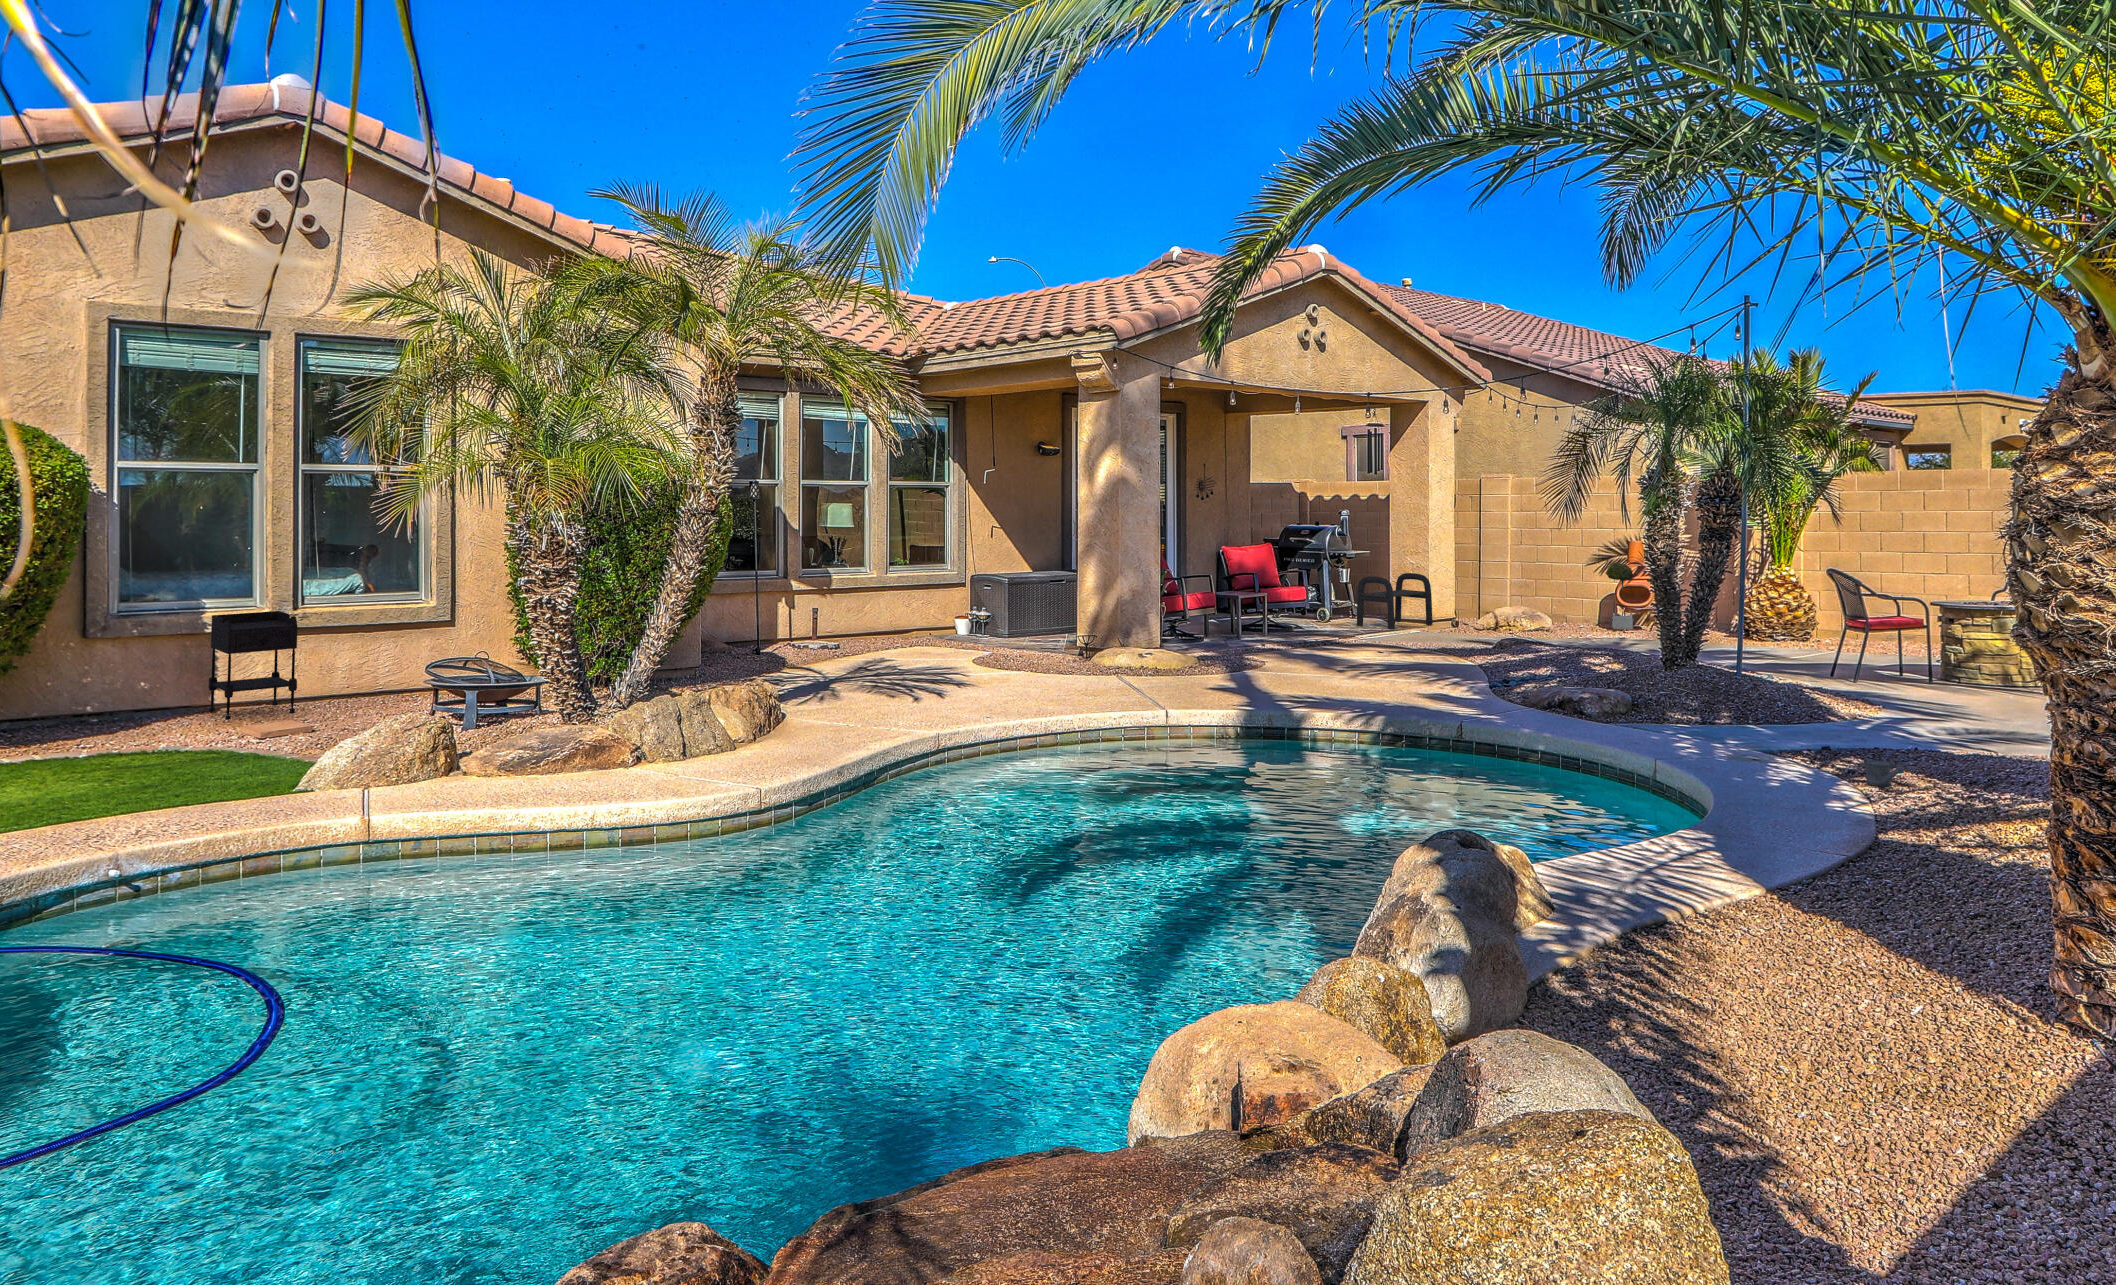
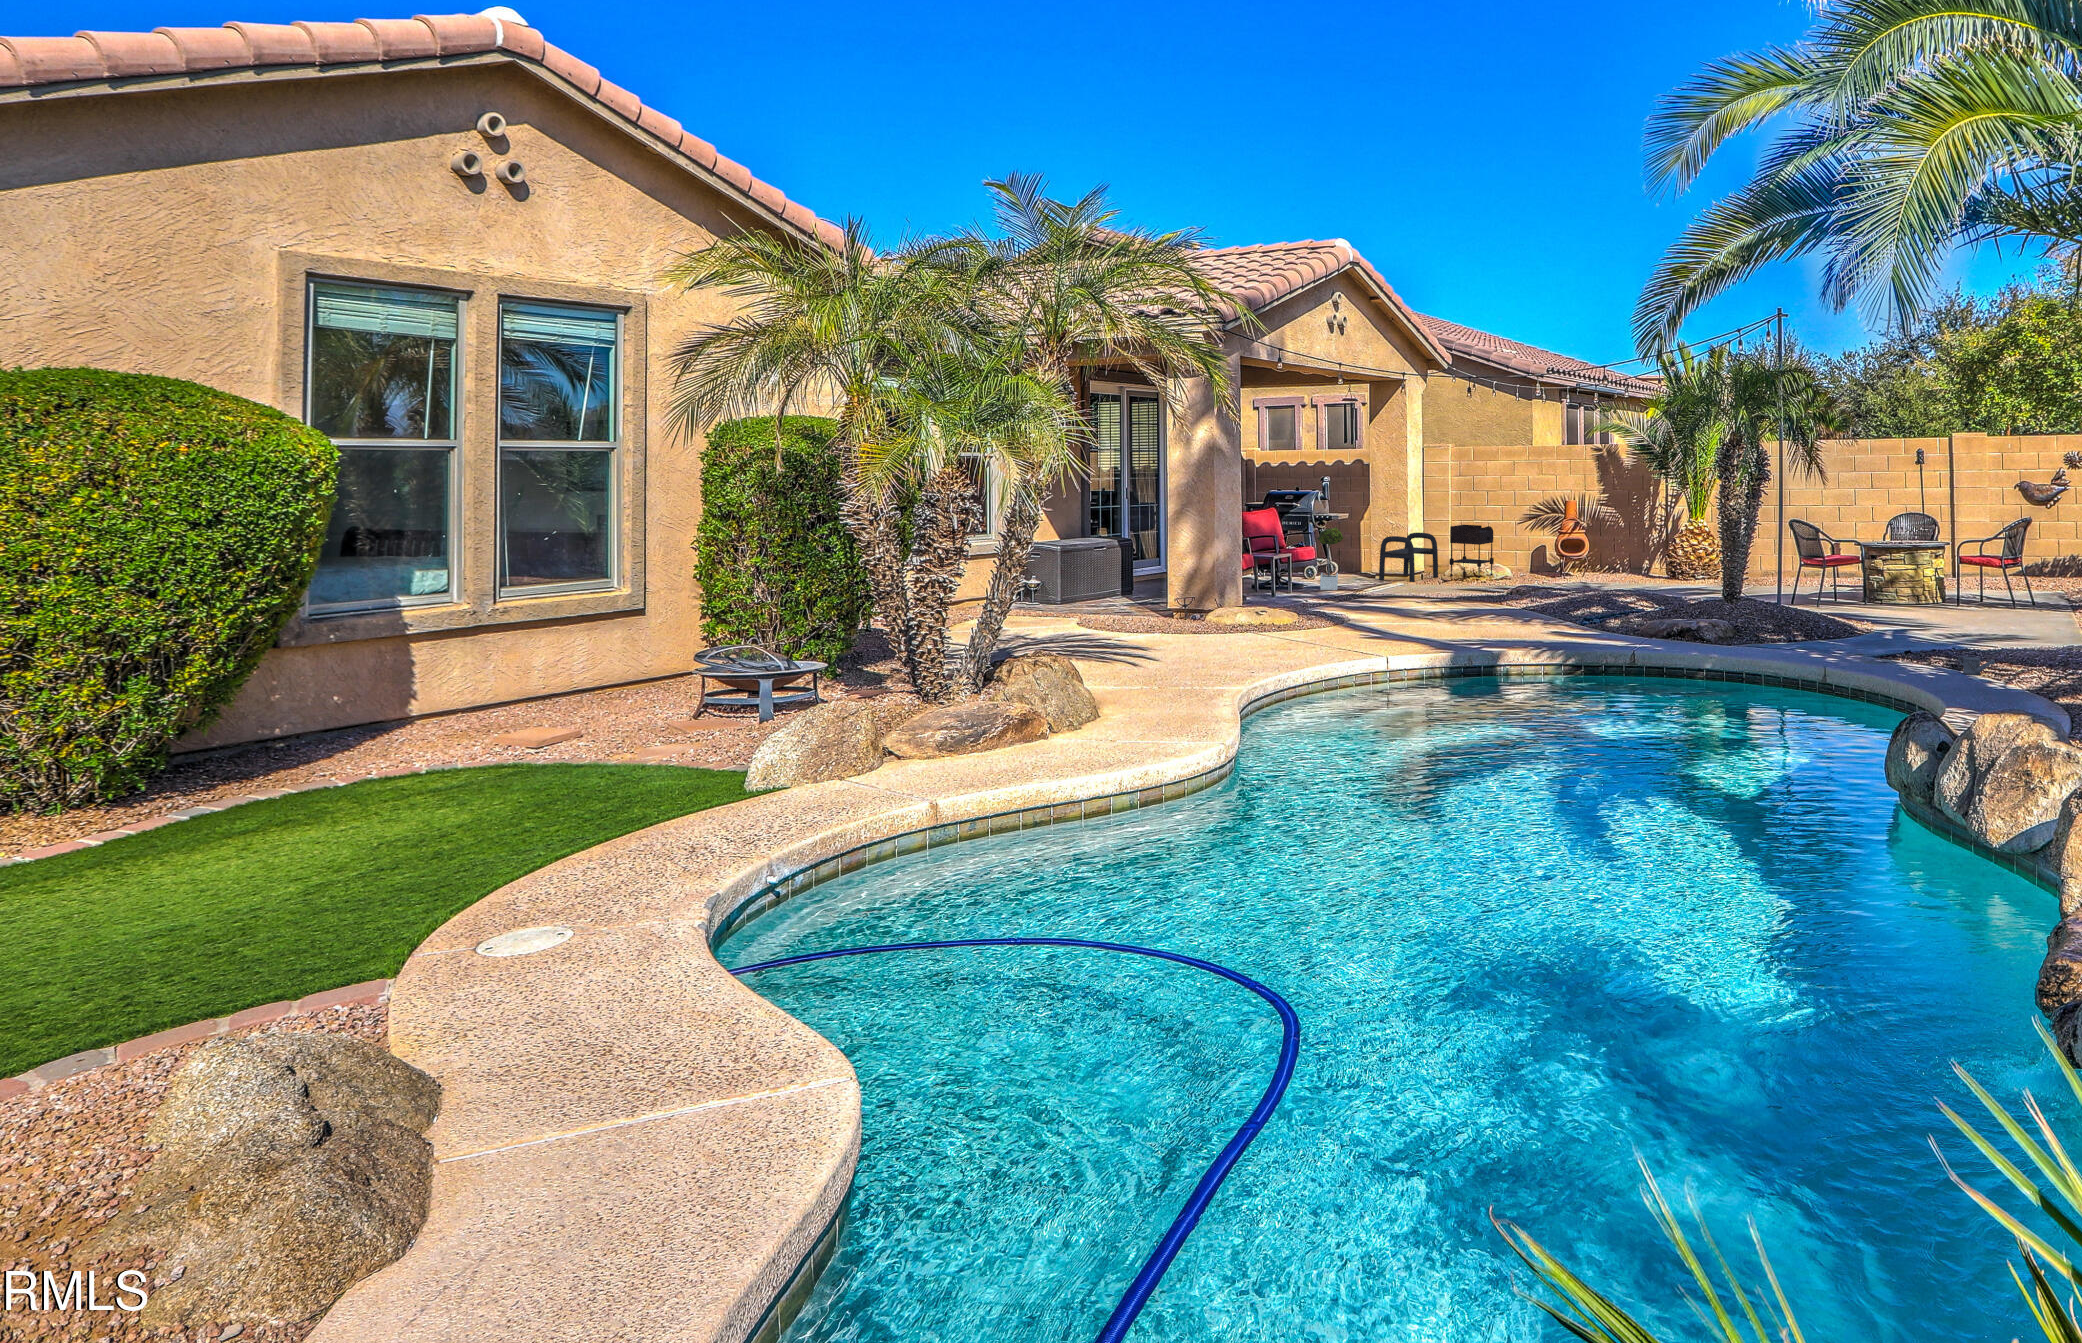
potted tree: present [1606,562,1635,630] -> present [1317,527,1343,590]
side table: present [209,611,297,720] -> present [1449,525,1494,578]

